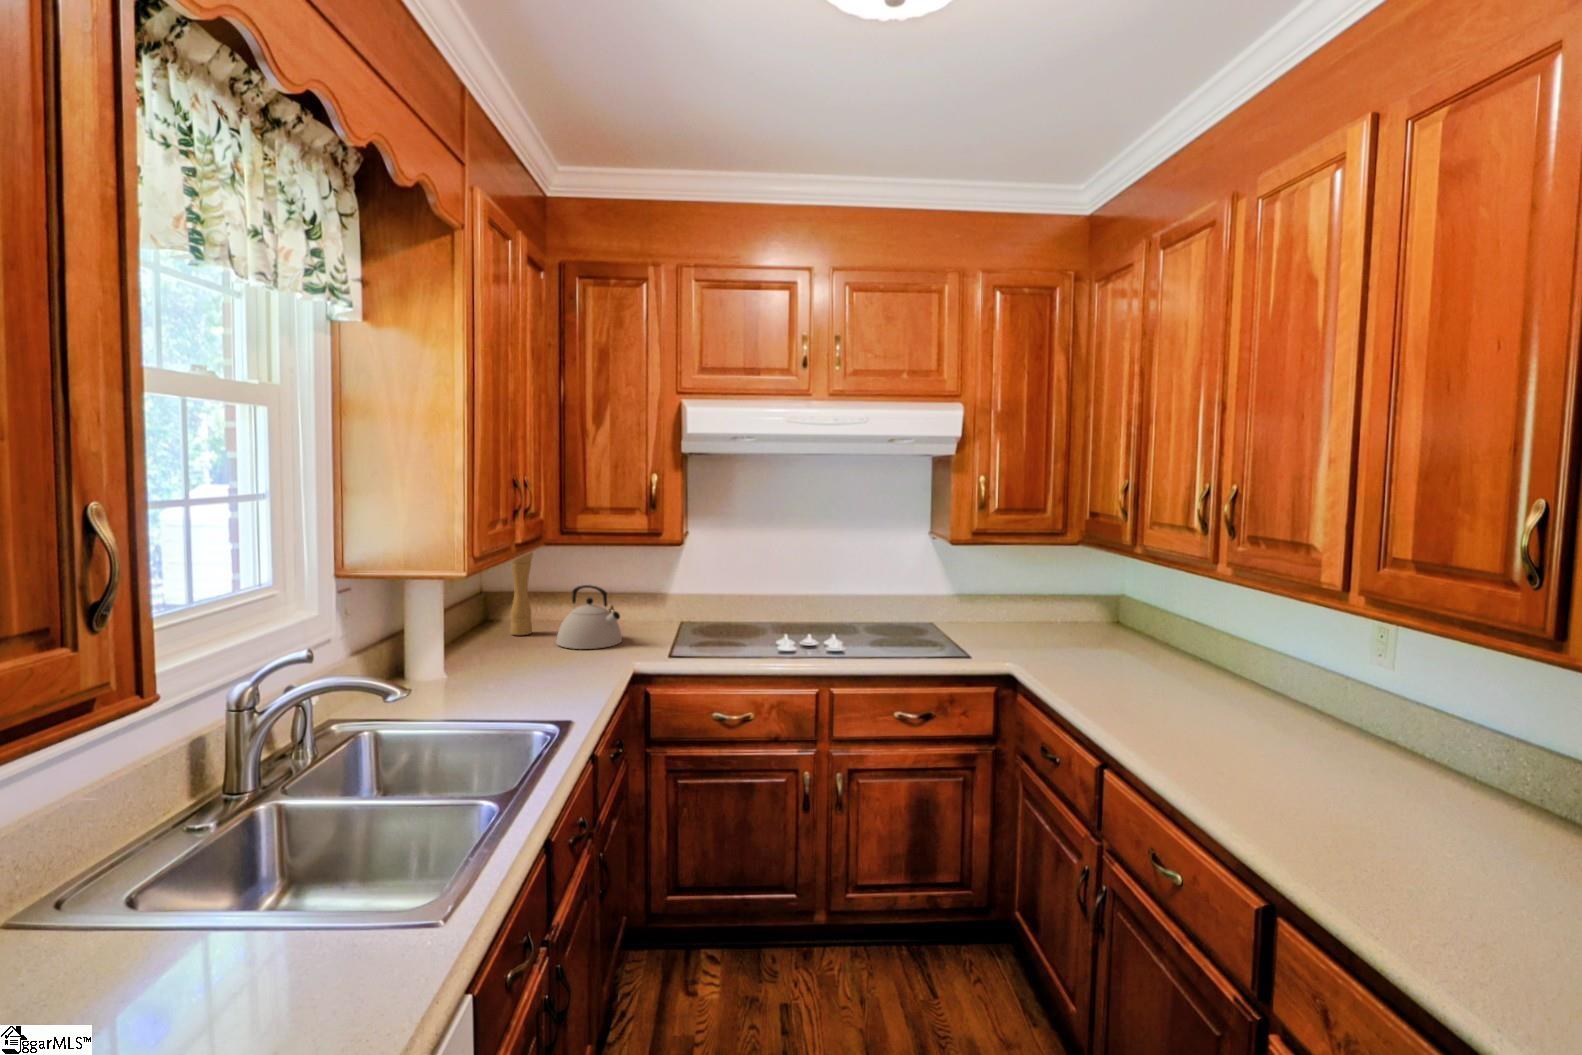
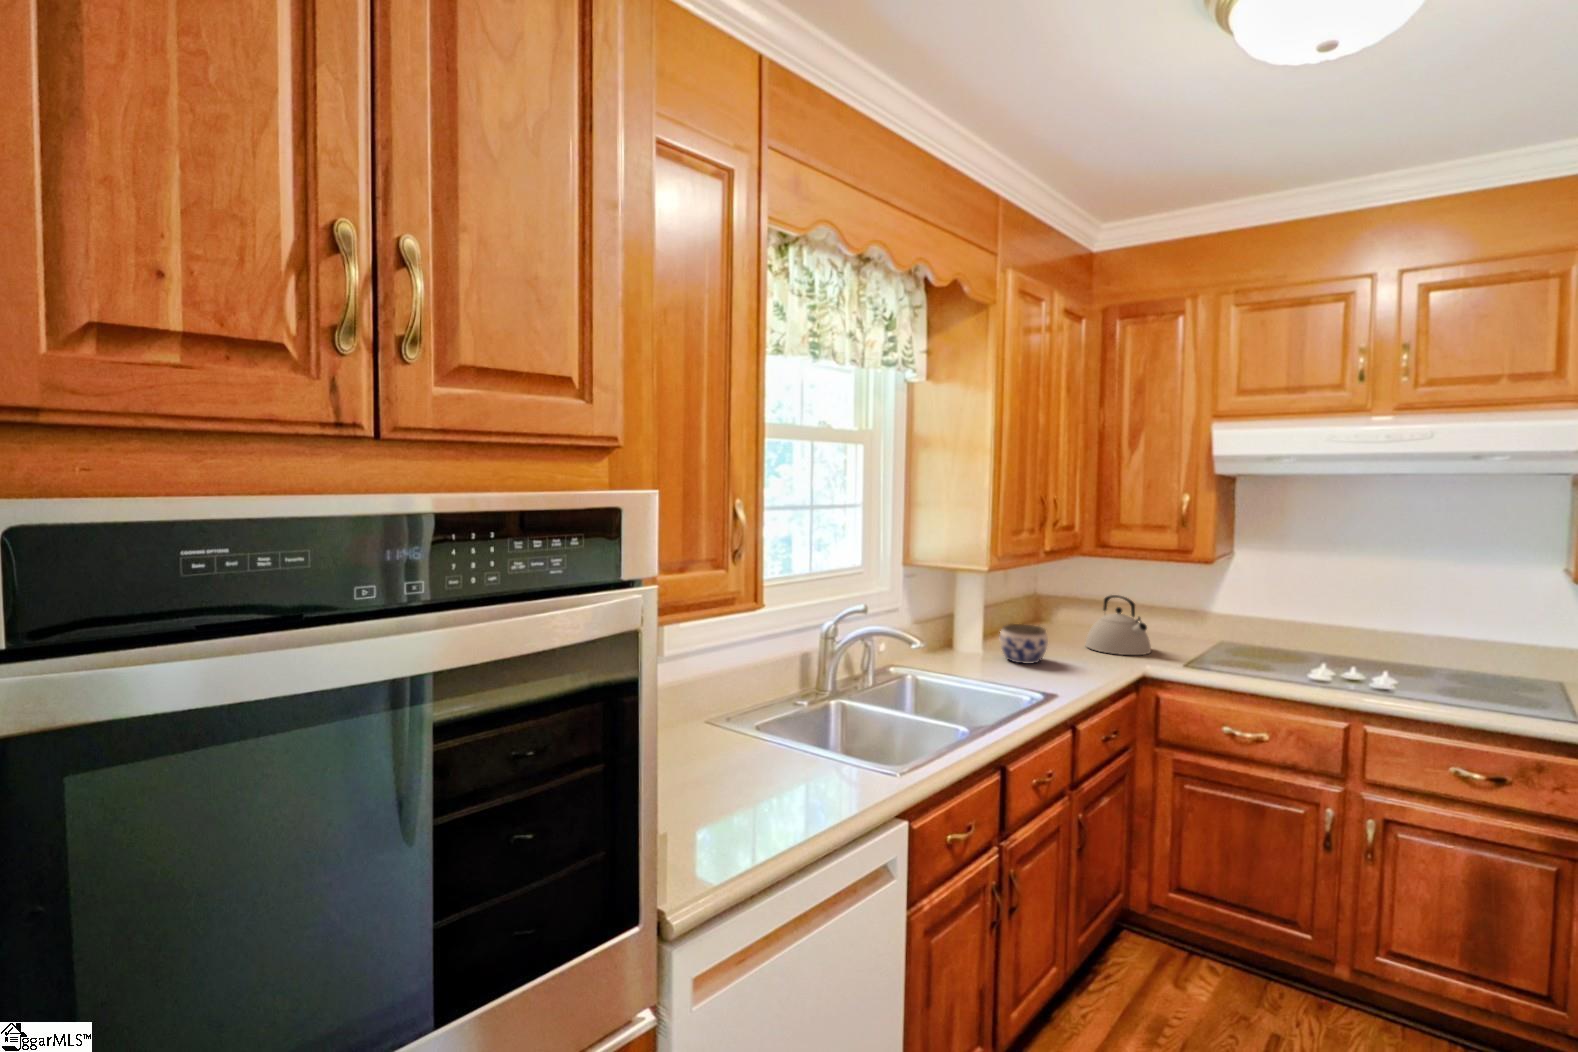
pepper mill: present [510,552,533,635] -> none [1051,557,1073,634]
jar: none [472,633,530,681] -> present [1000,624,1048,664]

